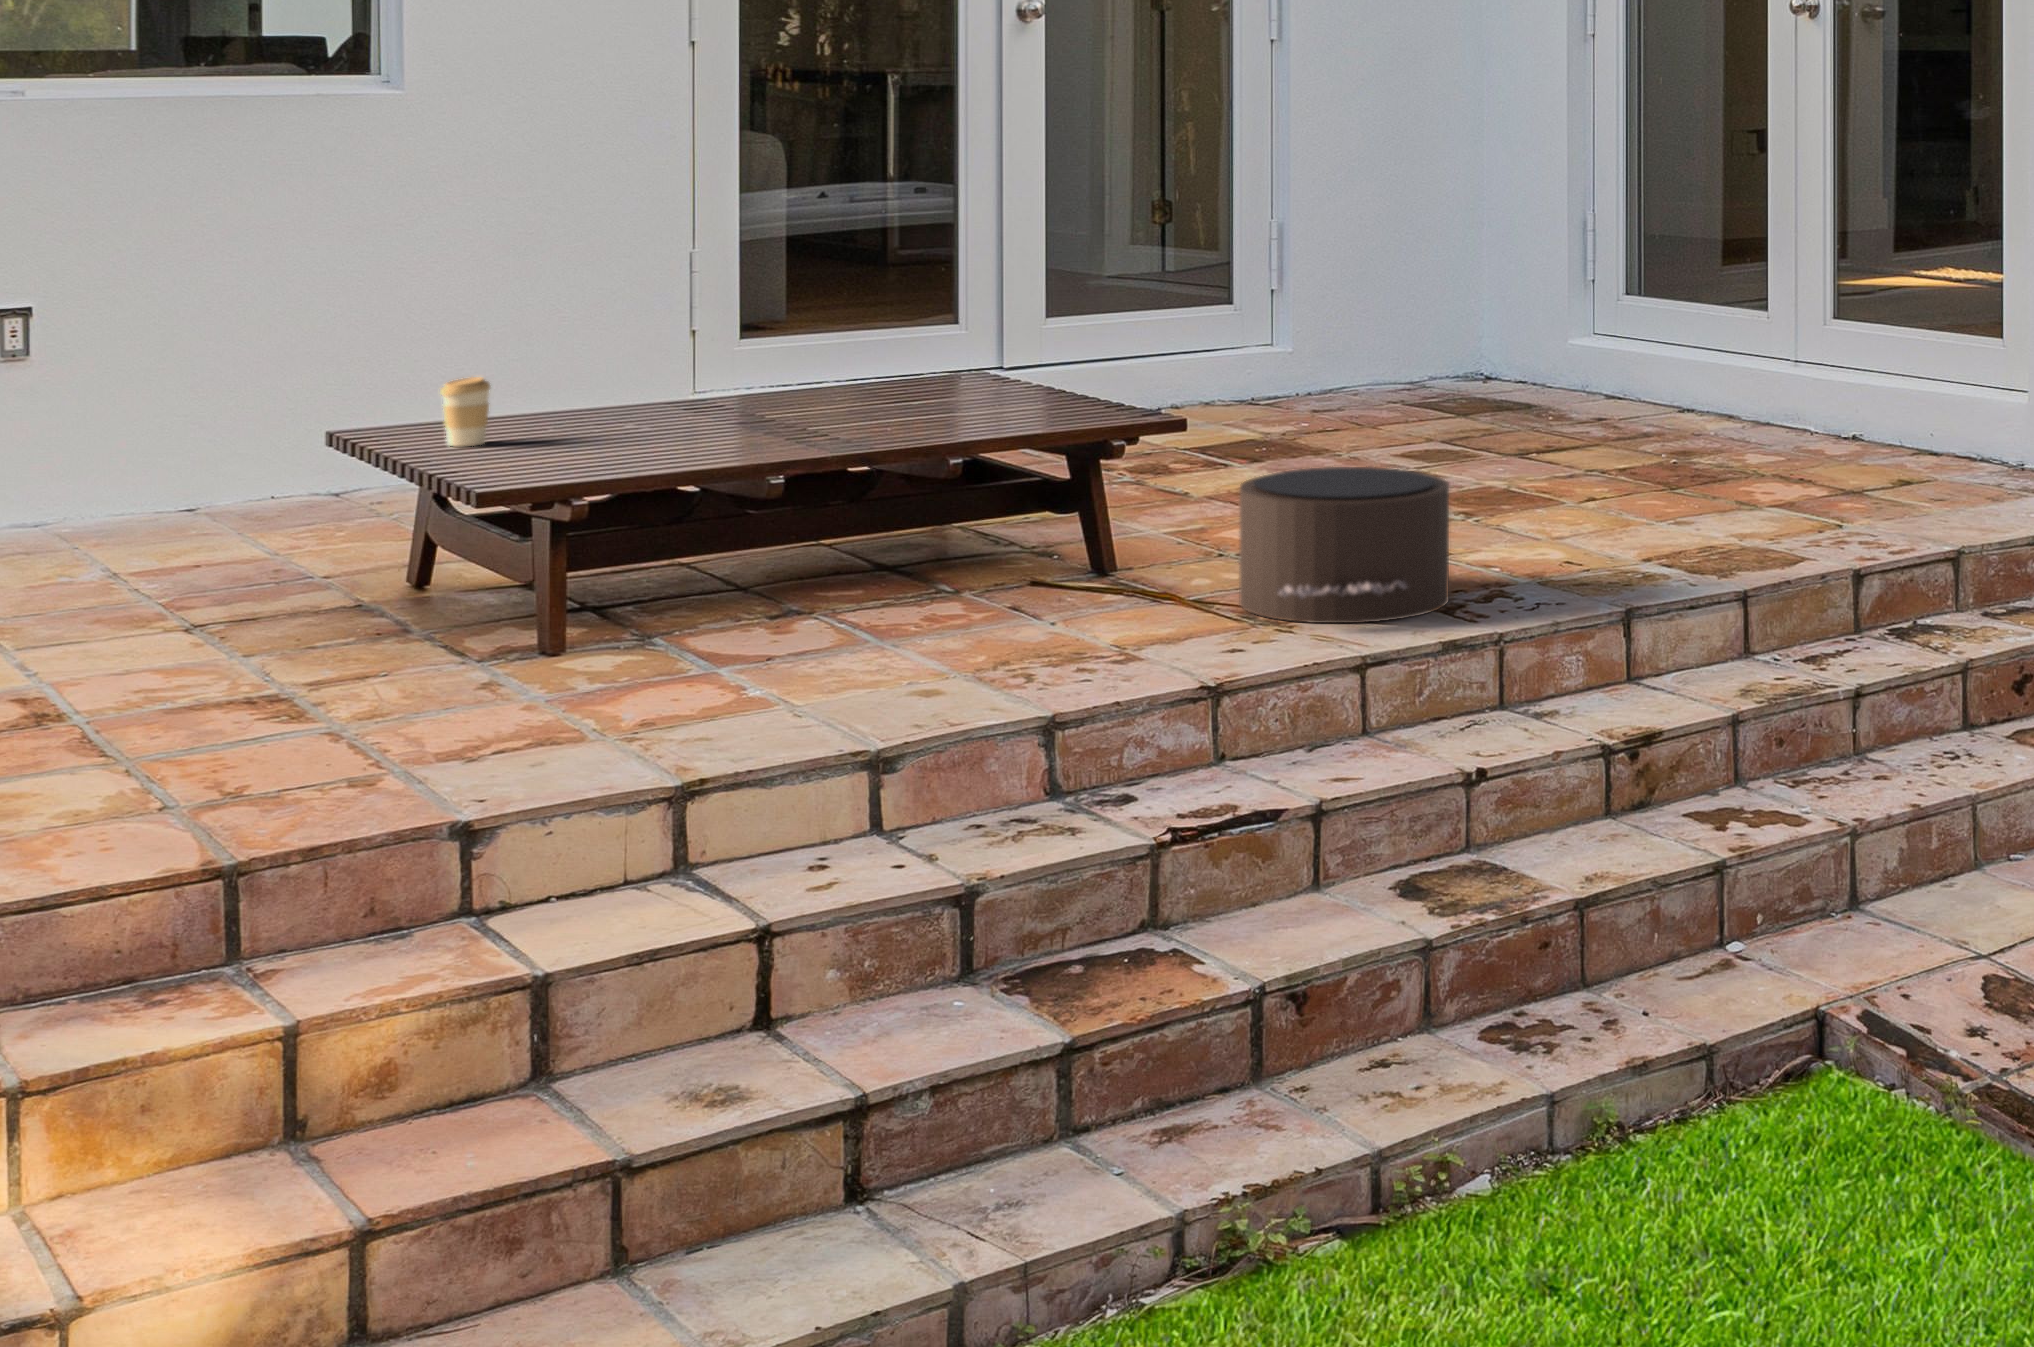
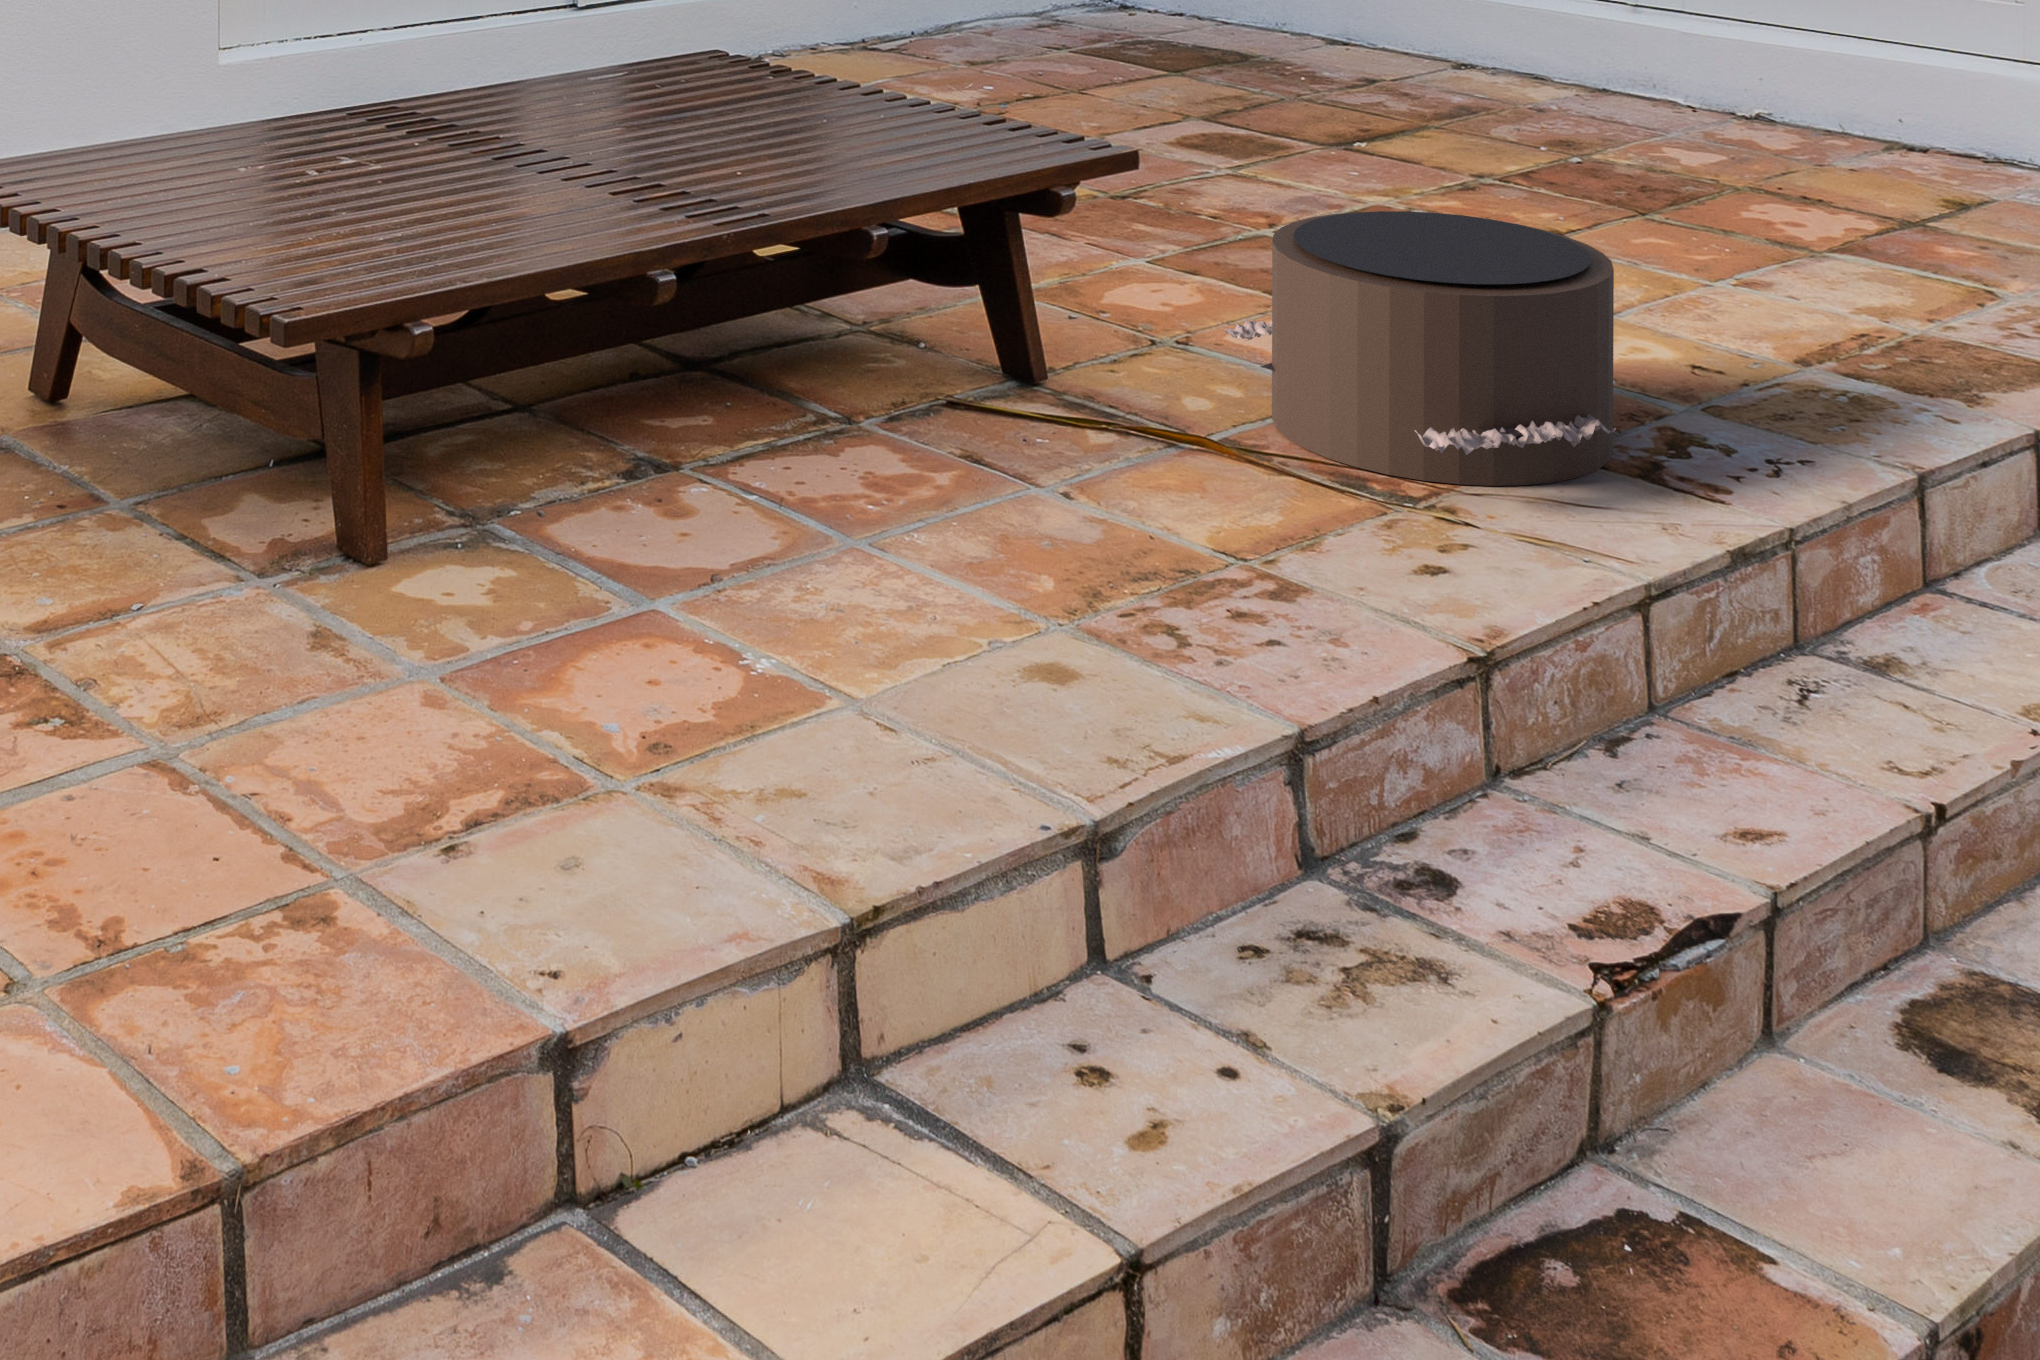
coffee cup: present [440,377,490,446] -> none [55,75,126,183]

